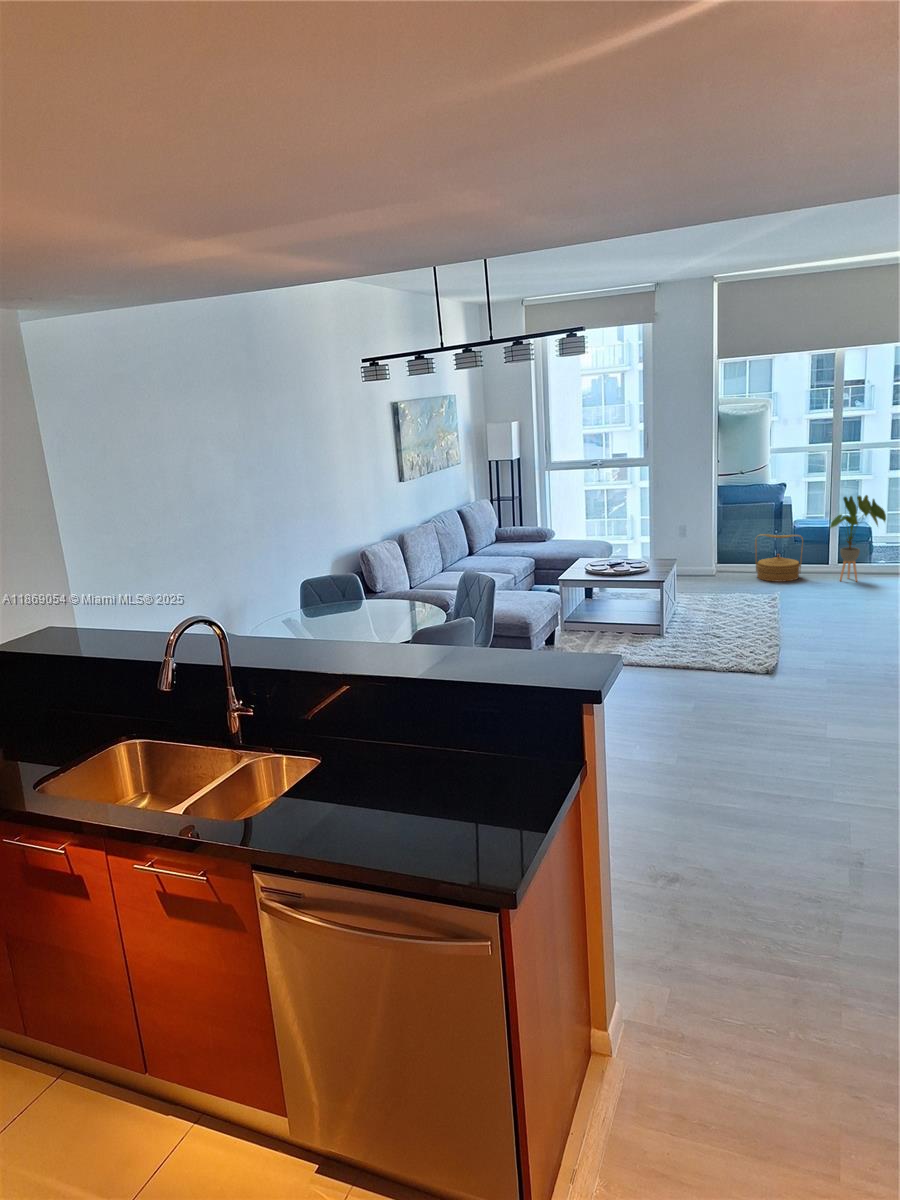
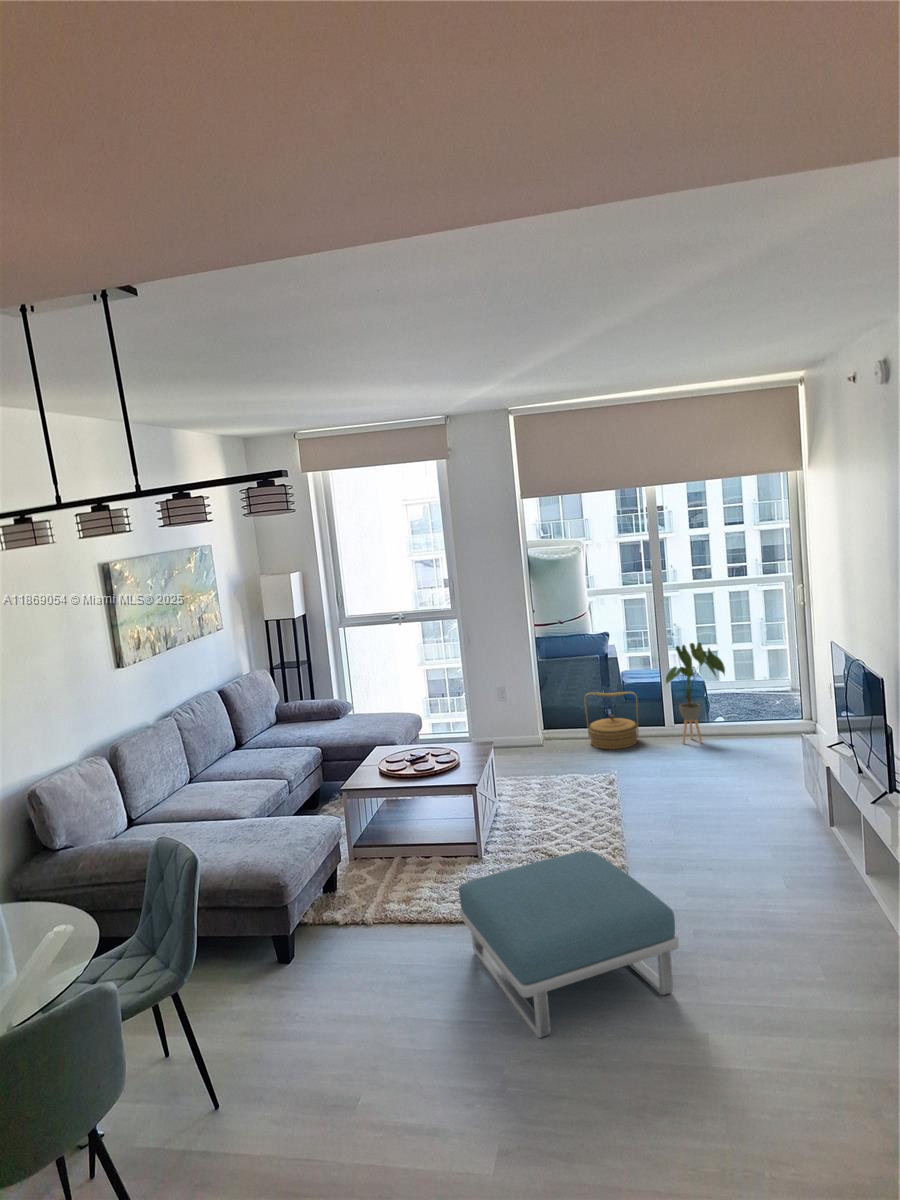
footstool: none [653,621,810,717] -> present [459,851,679,1038]

